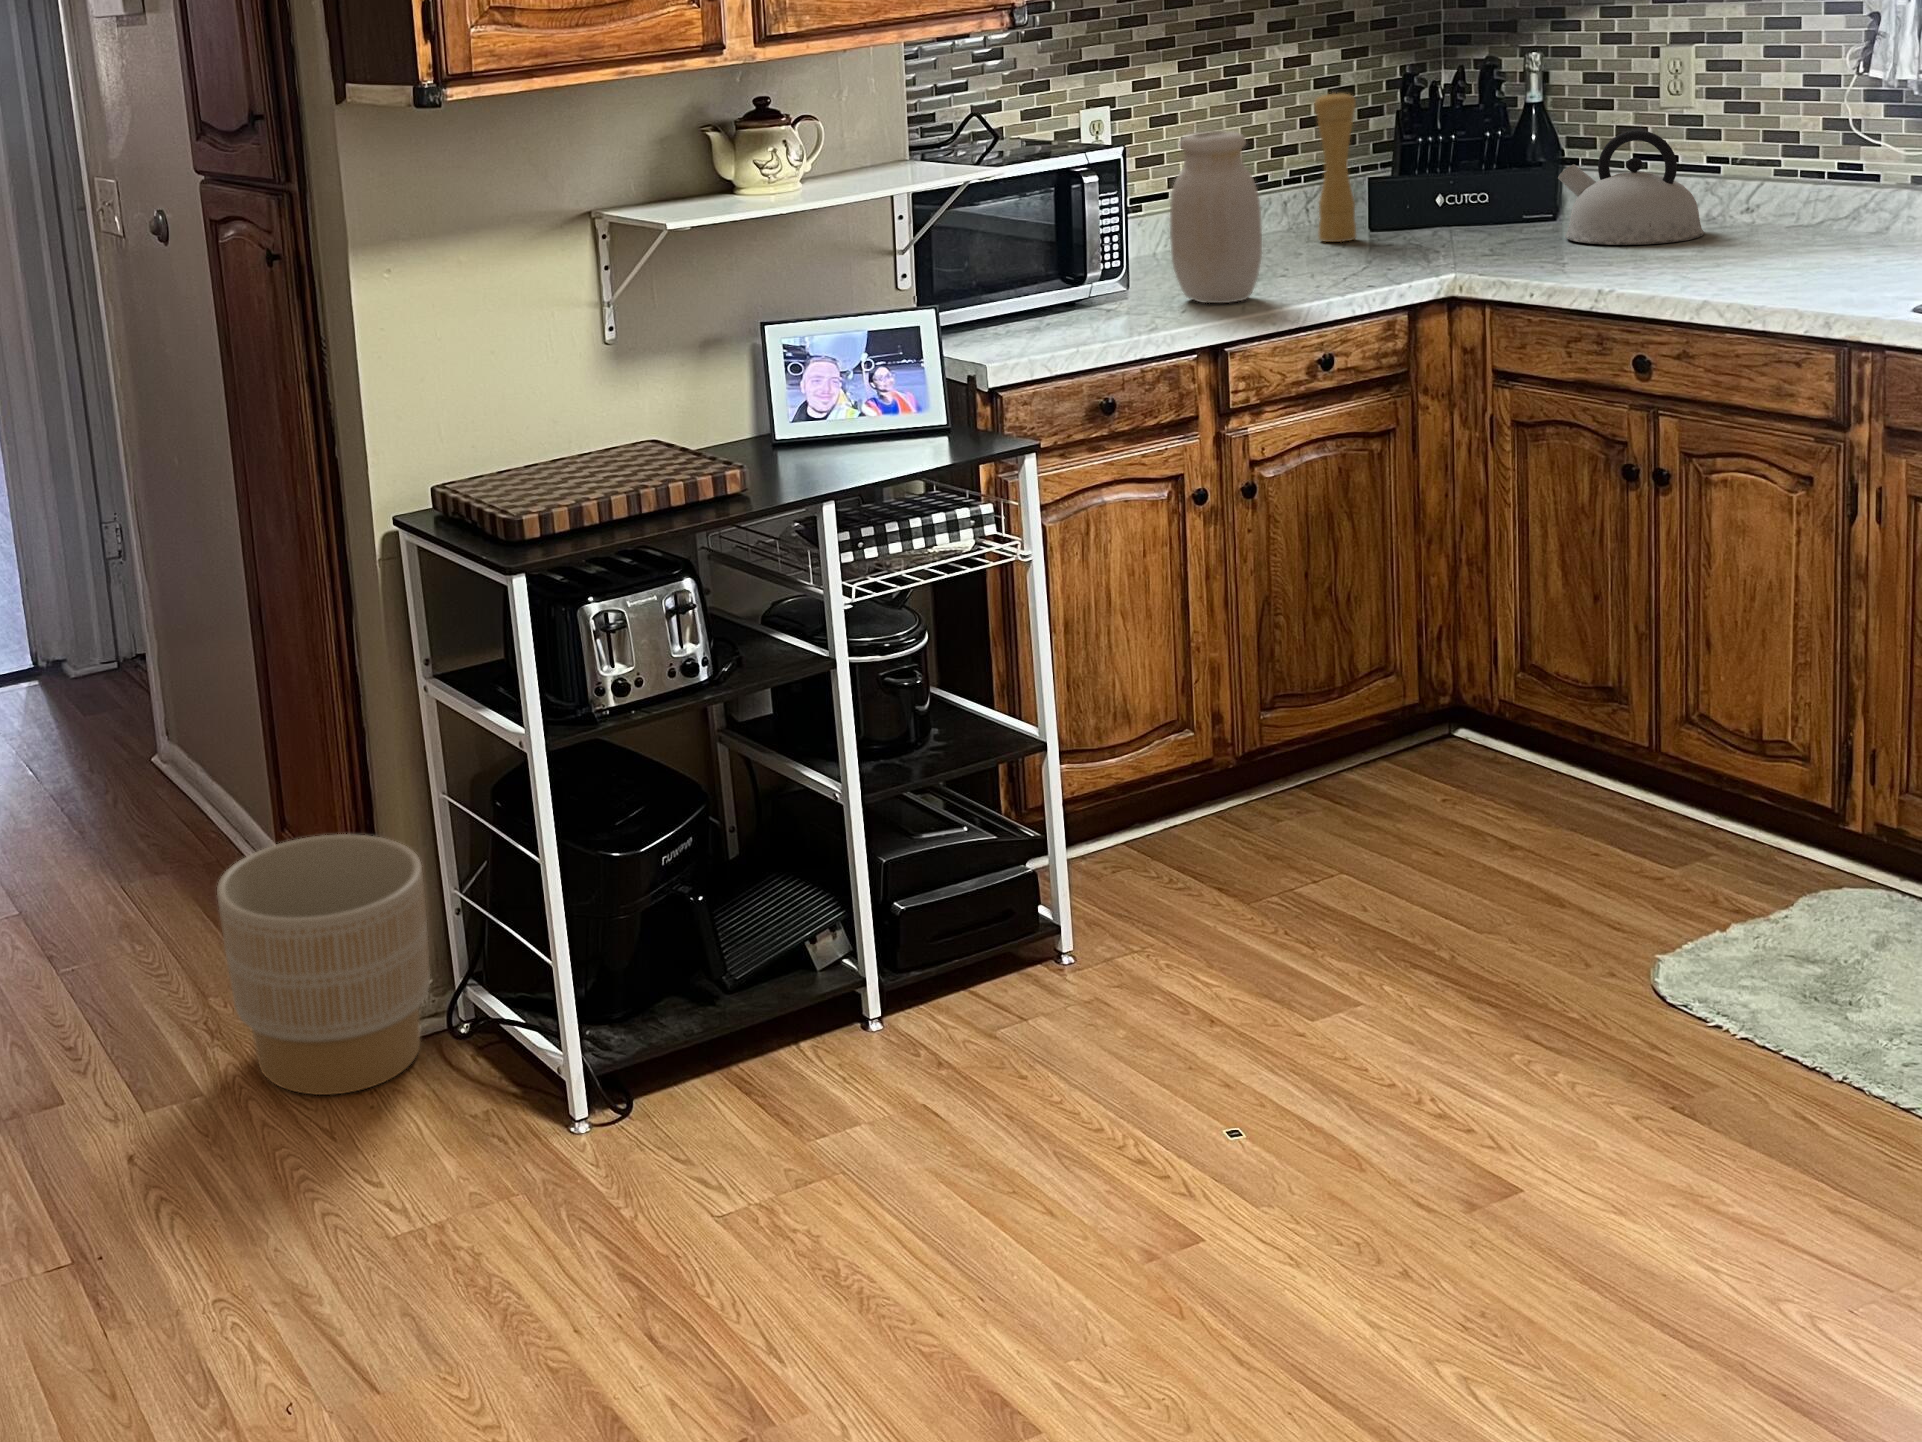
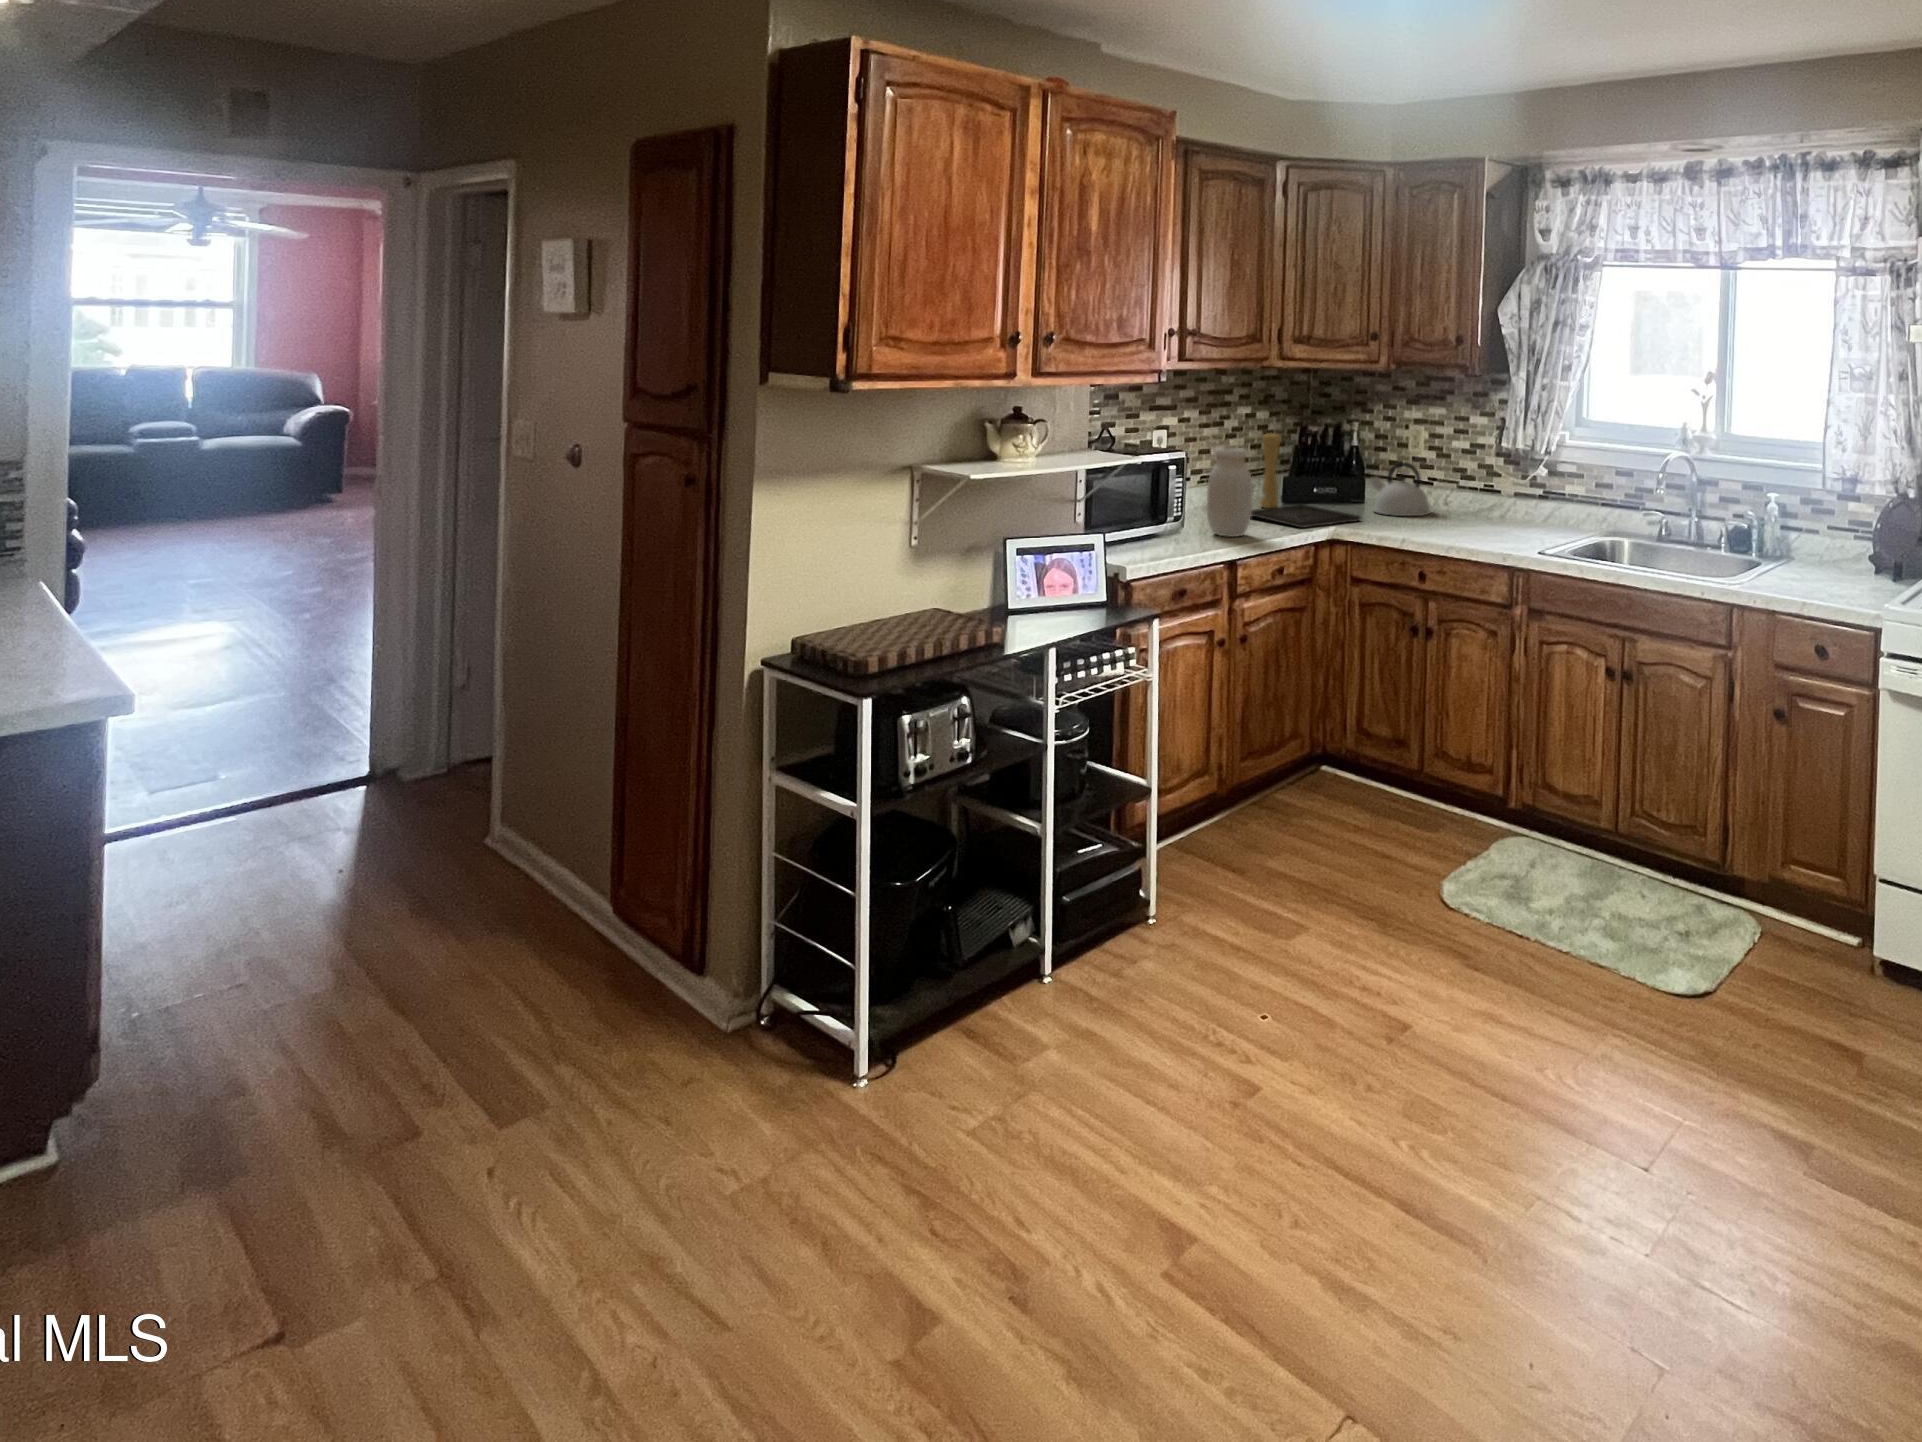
tray: none [1265,231,1525,280] -> present [1251,504,1361,528]
planter: present [217,834,430,1095] -> none [583,888,751,1098]

